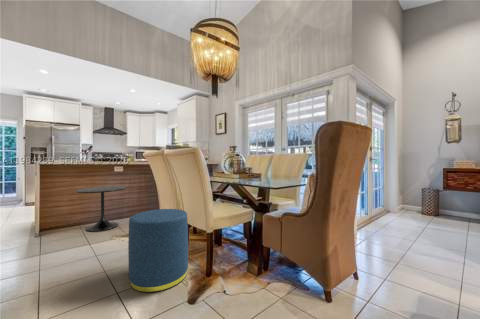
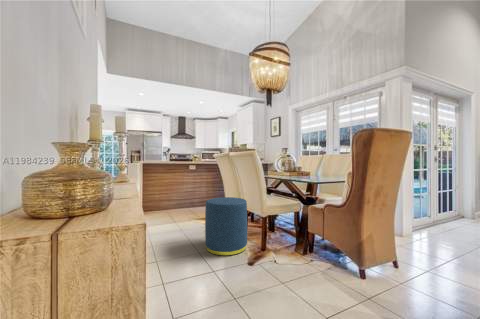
side table: present [75,186,127,232] -> none [164,181,198,215]

